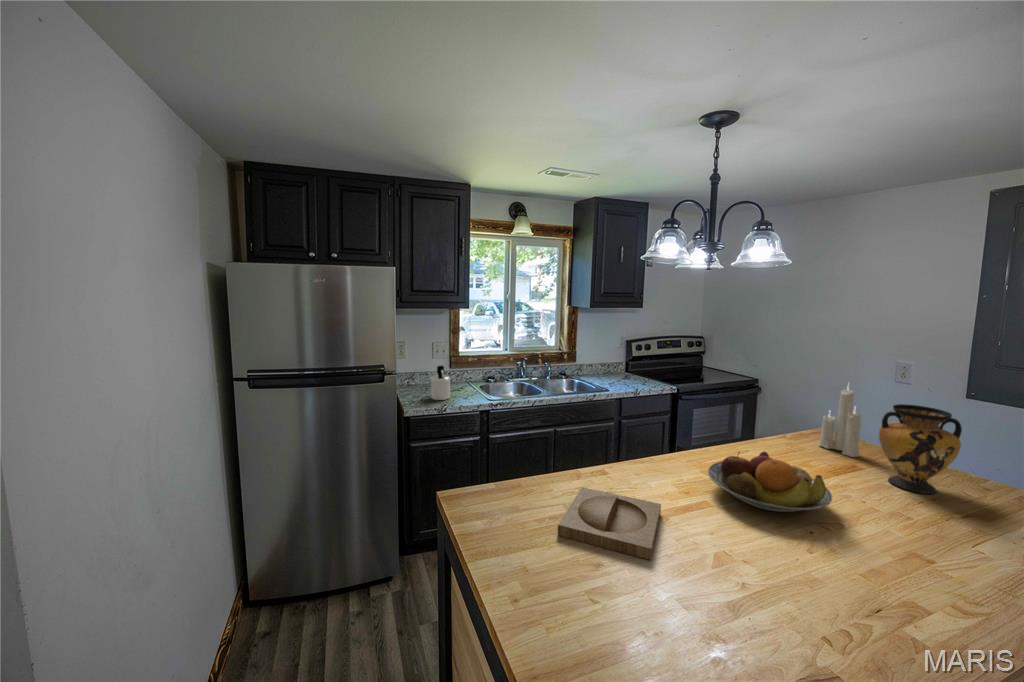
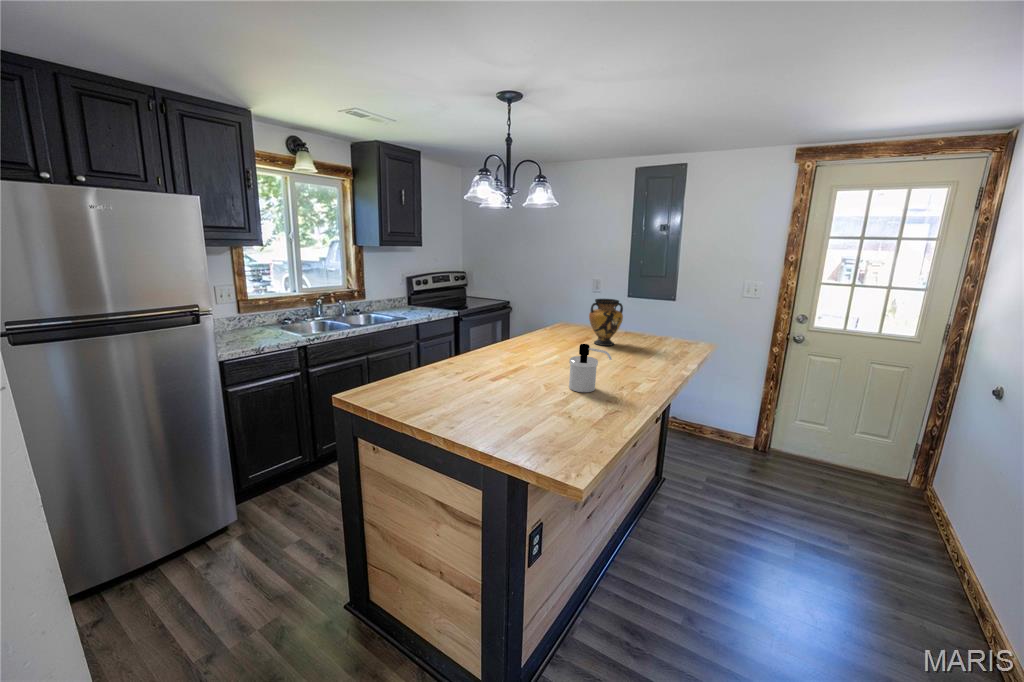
soap dispenser: present [431,366,451,400] -> present [569,344,612,392]
candle: present [819,387,861,457] -> none [558,288,579,336]
fruit bowl: present [708,452,832,512] -> none [511,334,576,364]
tray: present [558,487,661,560] -> none [441,369,502,396]

